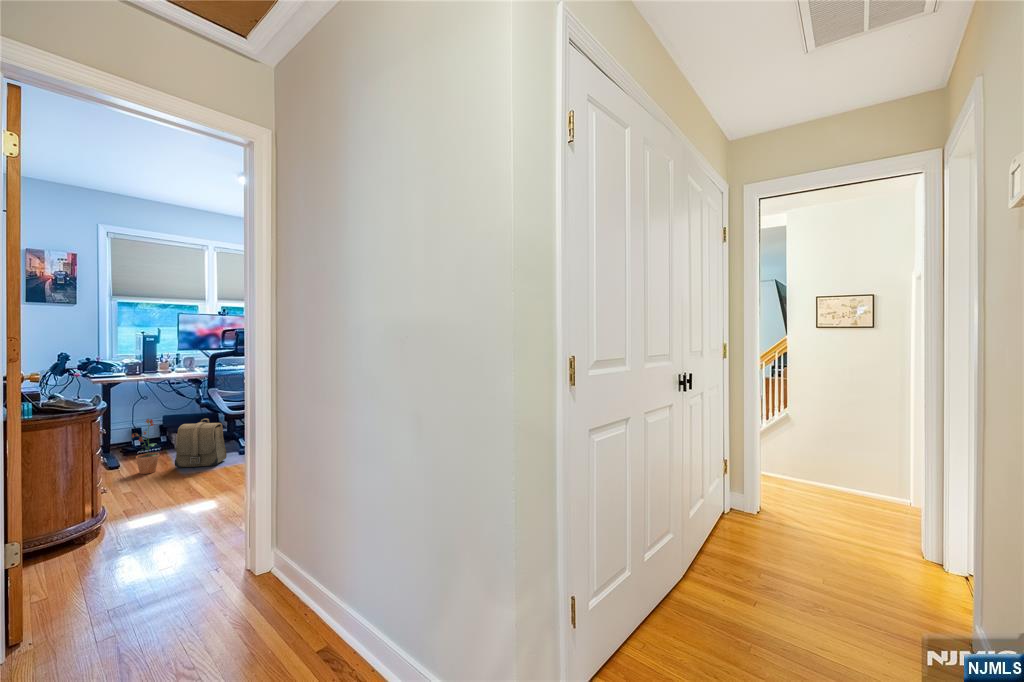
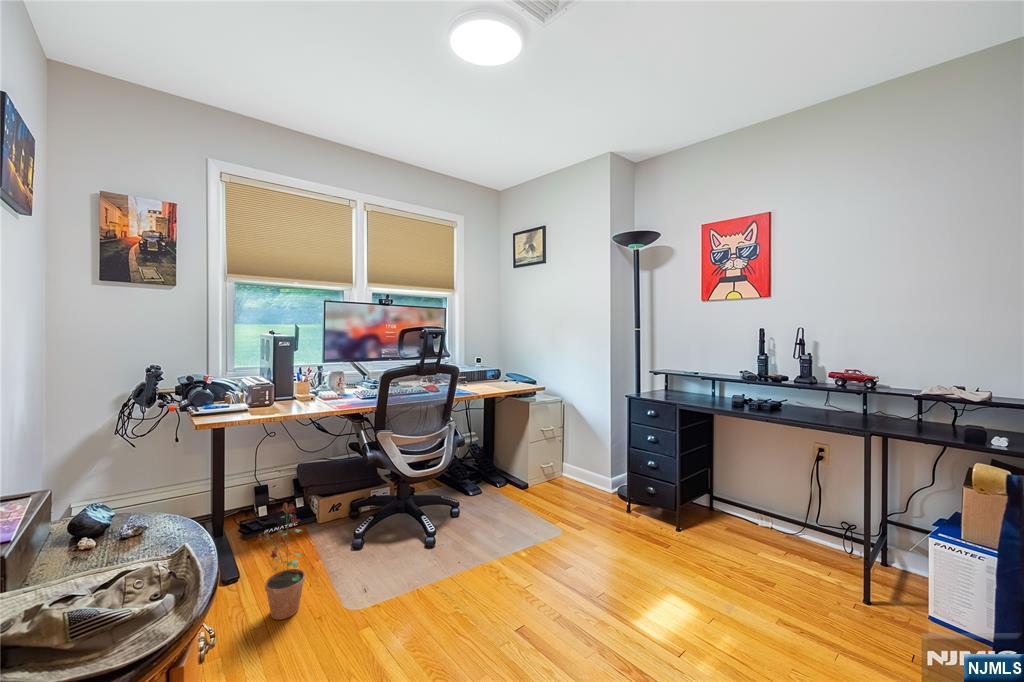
backpack: present [175,419,227,467] -> none [331,498,413,599]

